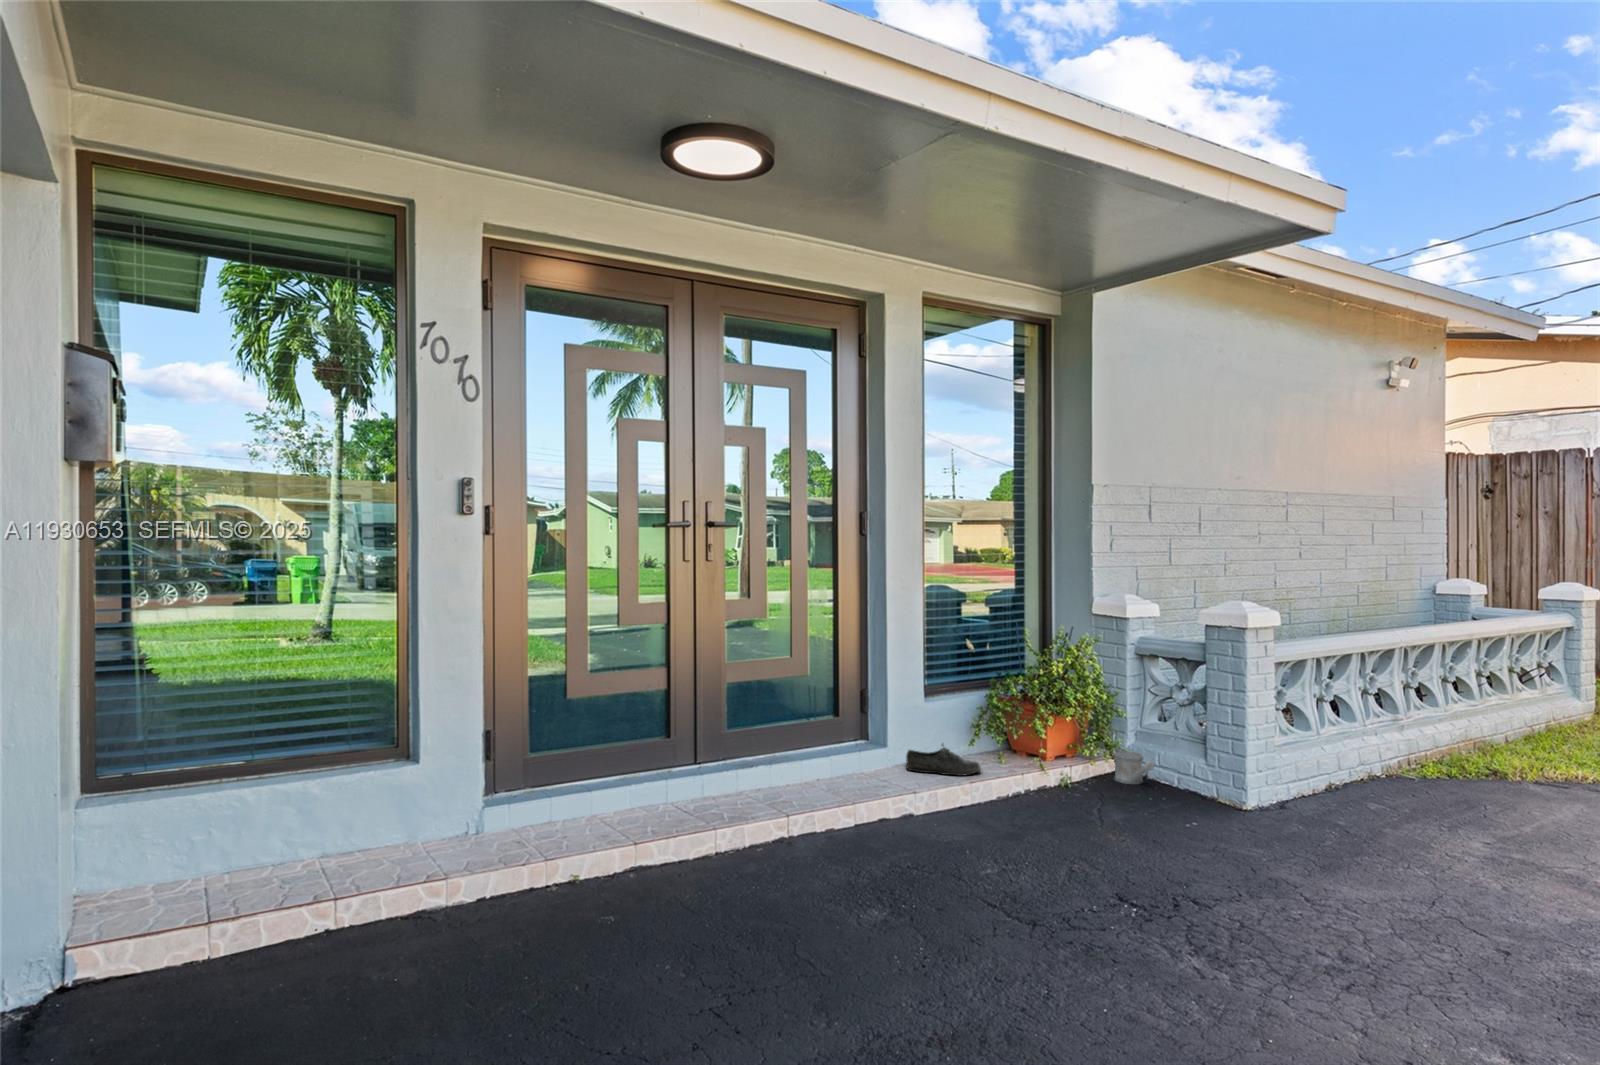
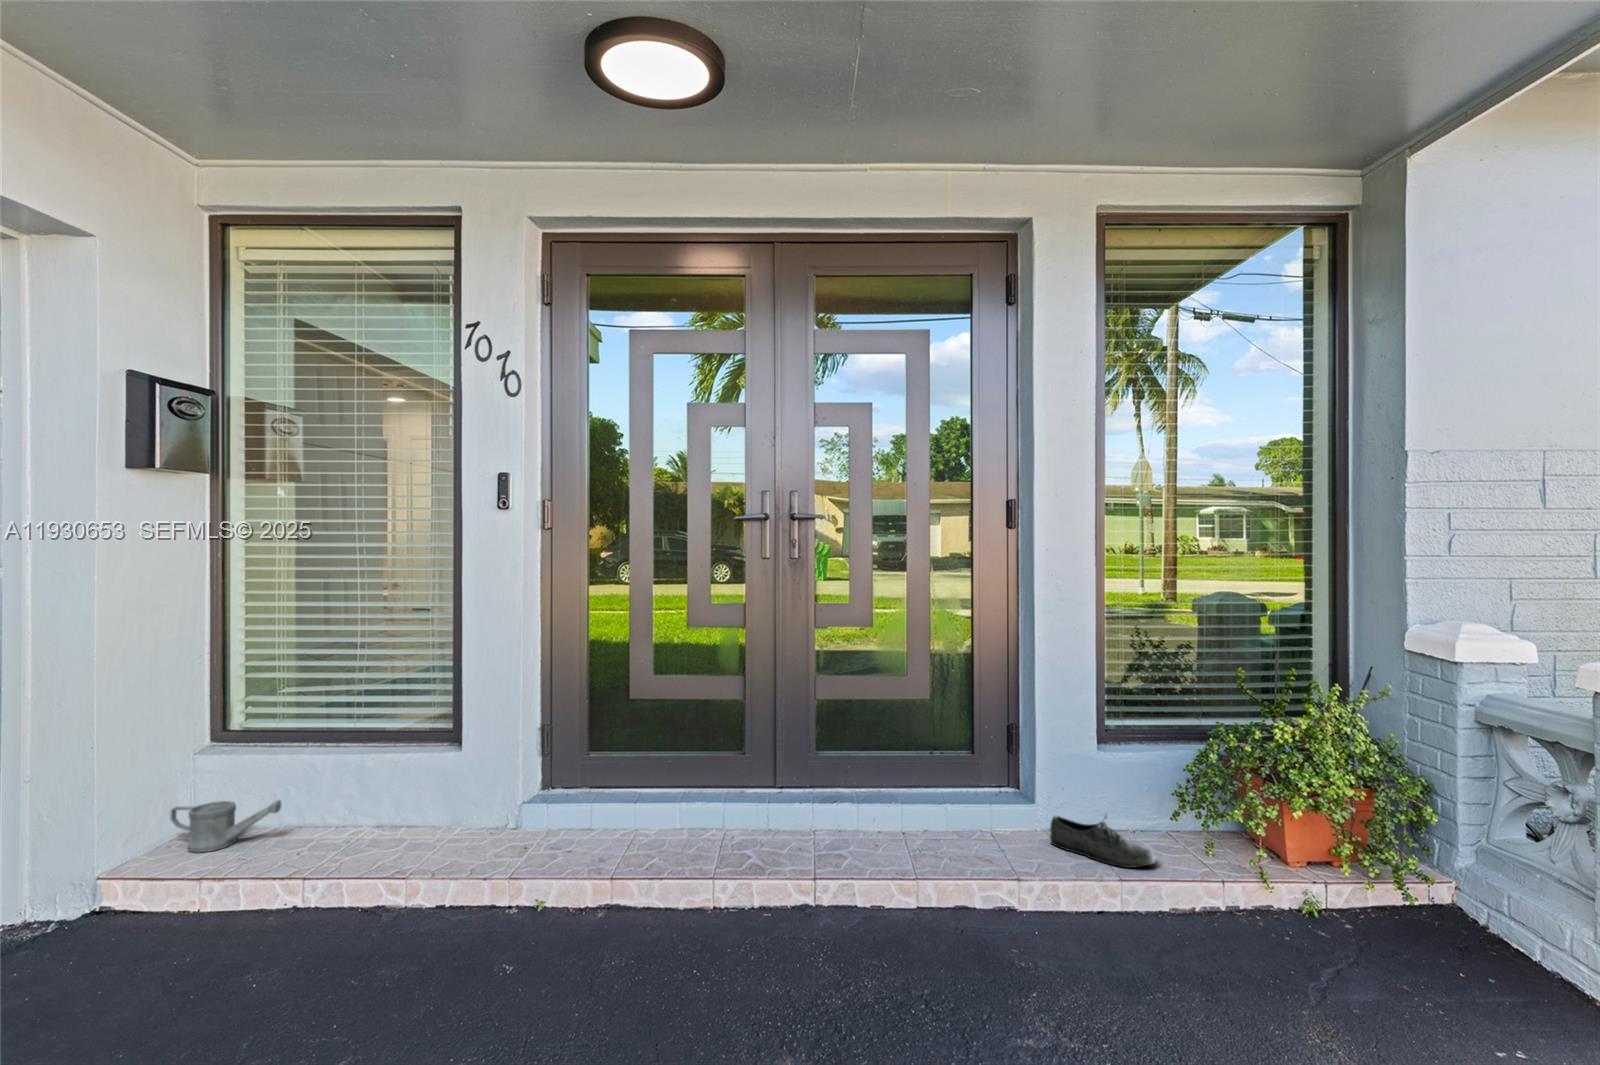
watering can: present [1114,748,1154,784] -> present [170,800,281,853]

